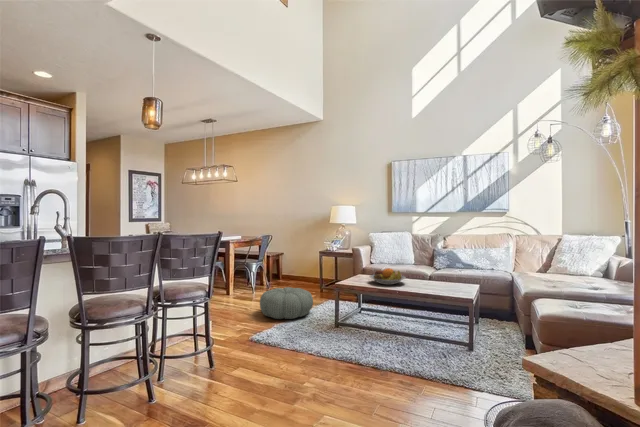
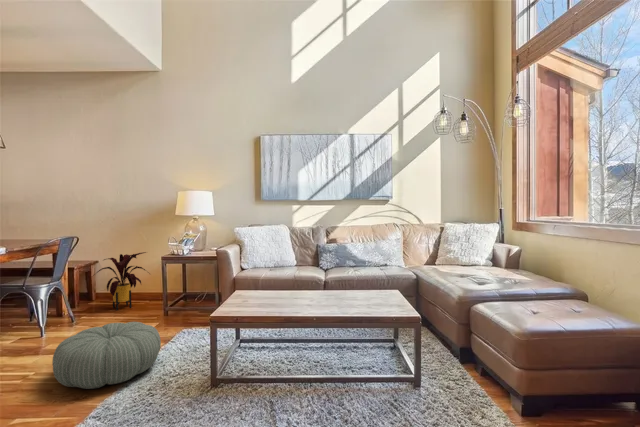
house plant: none [279,248,314,286] -> present [98,252,146,310]
fruit bowl: present [370,268,405,285] -> none [260,279,313,304]

